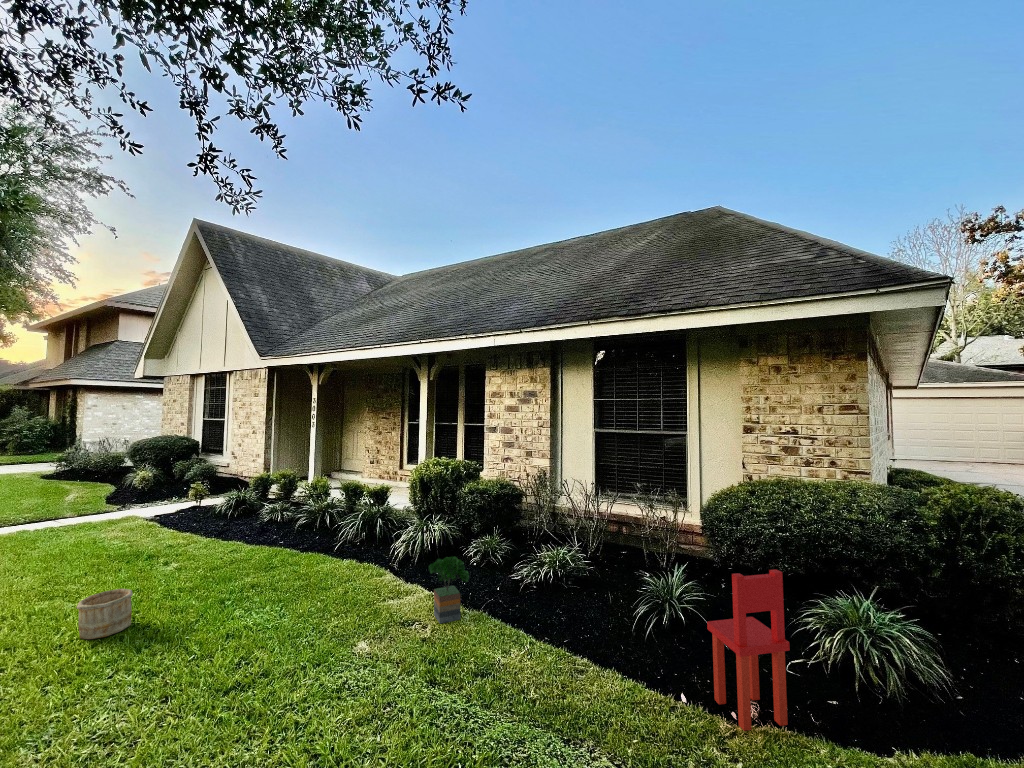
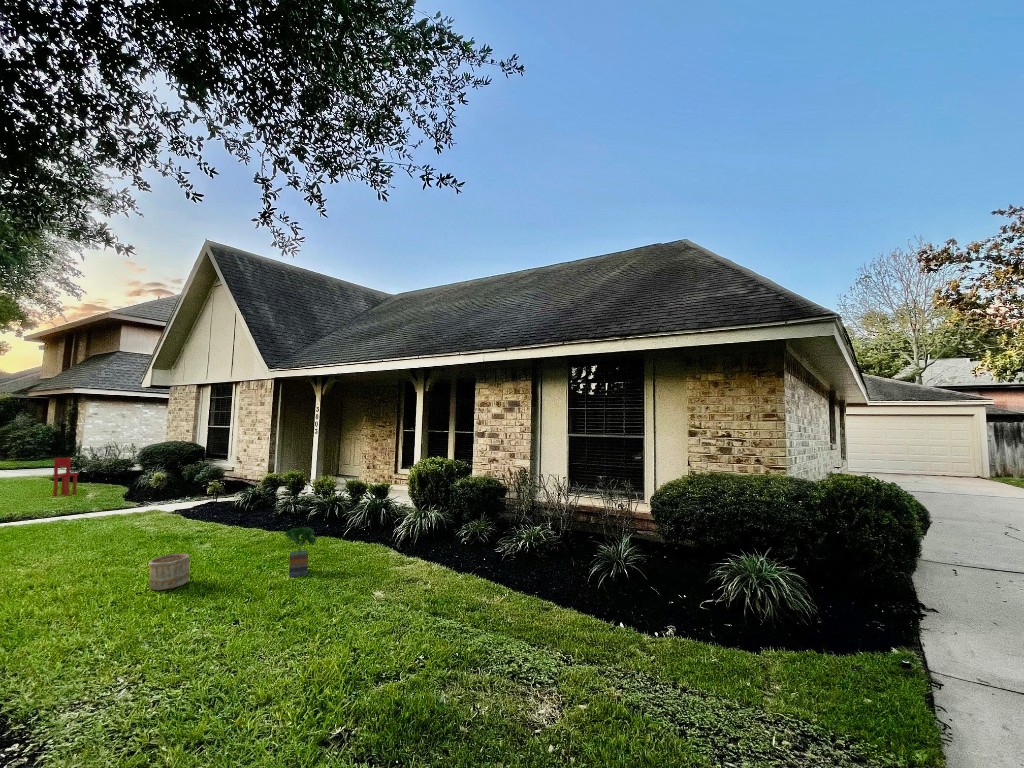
potted tree: present [429,556,469,624] -> present [284,527,316,577]
chair: present [707,569,790,731] -> present [53,457,79,496]

